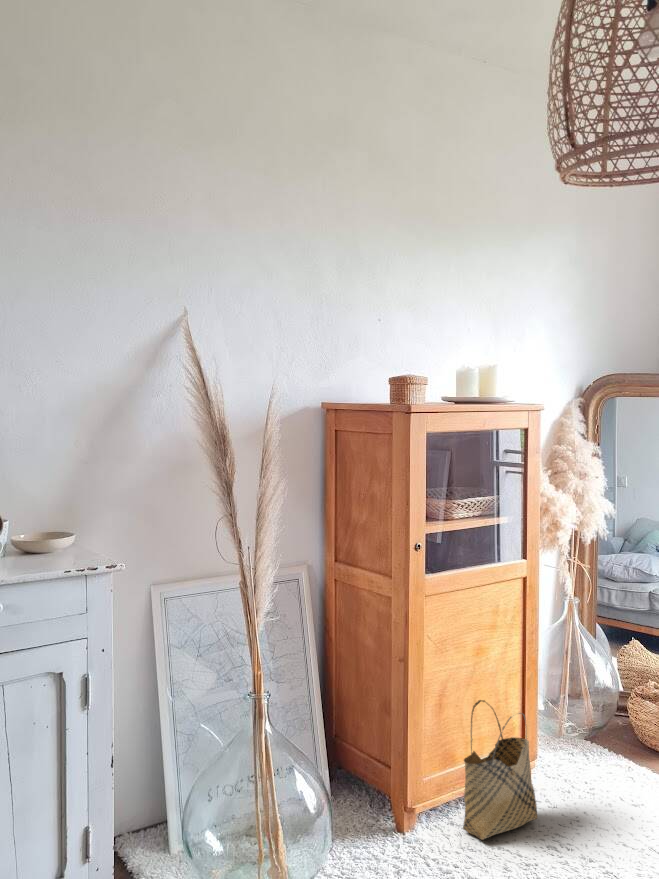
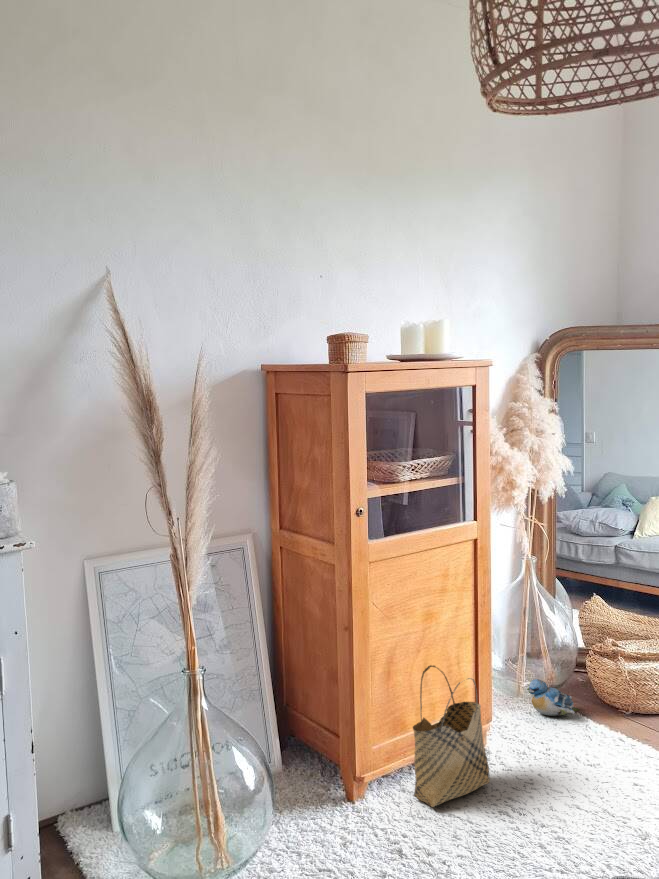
plush toy: none [570,720,622,757] -> present [527,679,579,716]

